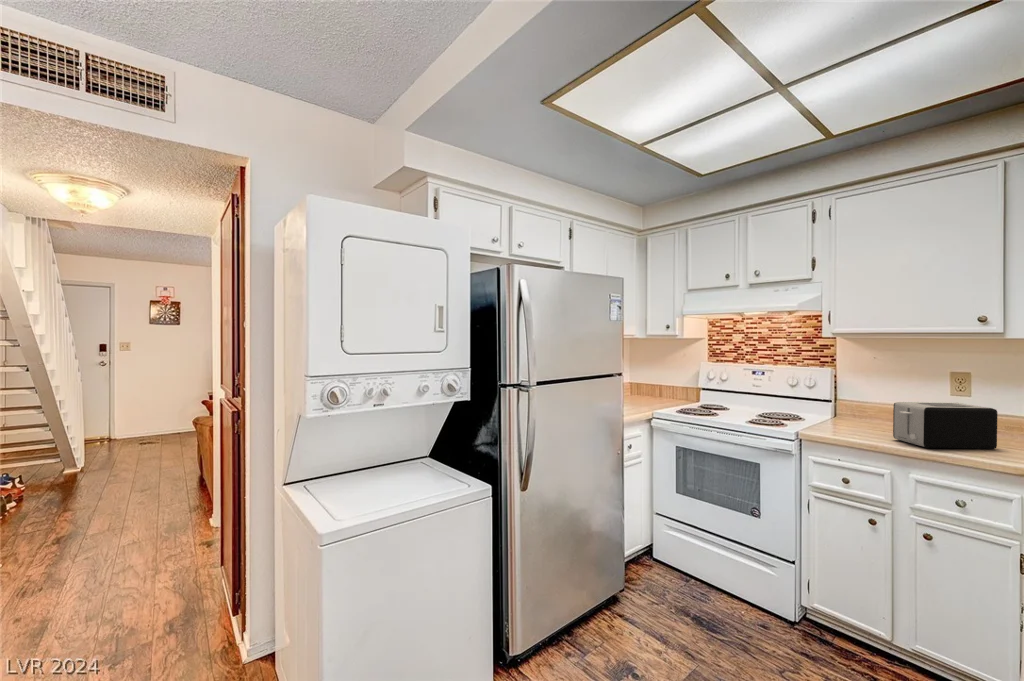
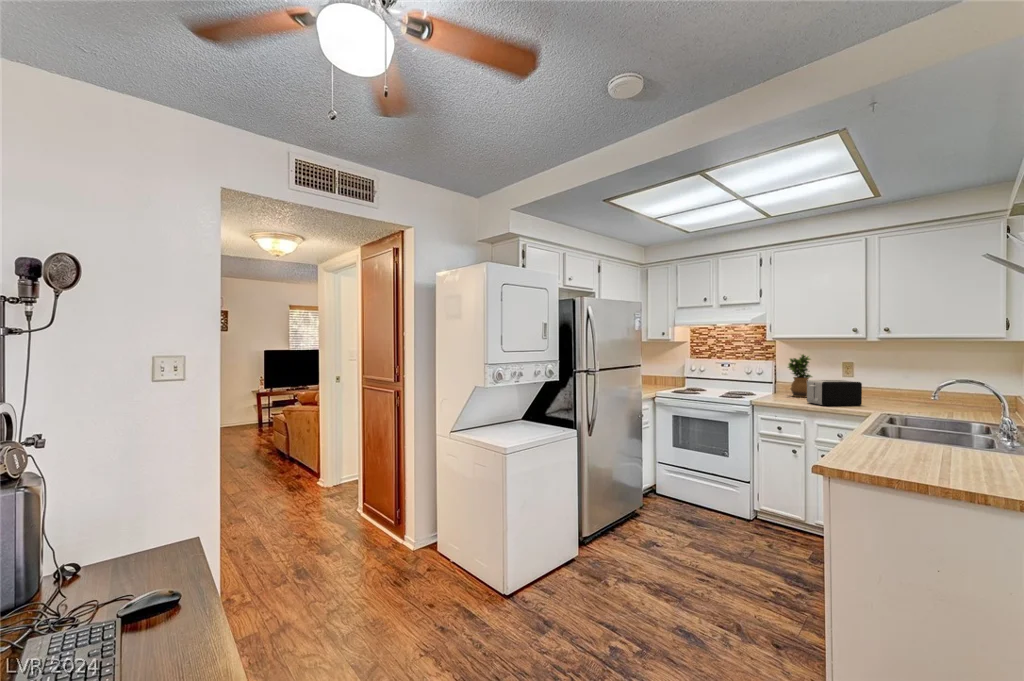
potted plant: none [856,358,899,427] -> present [788,354,812,397]

